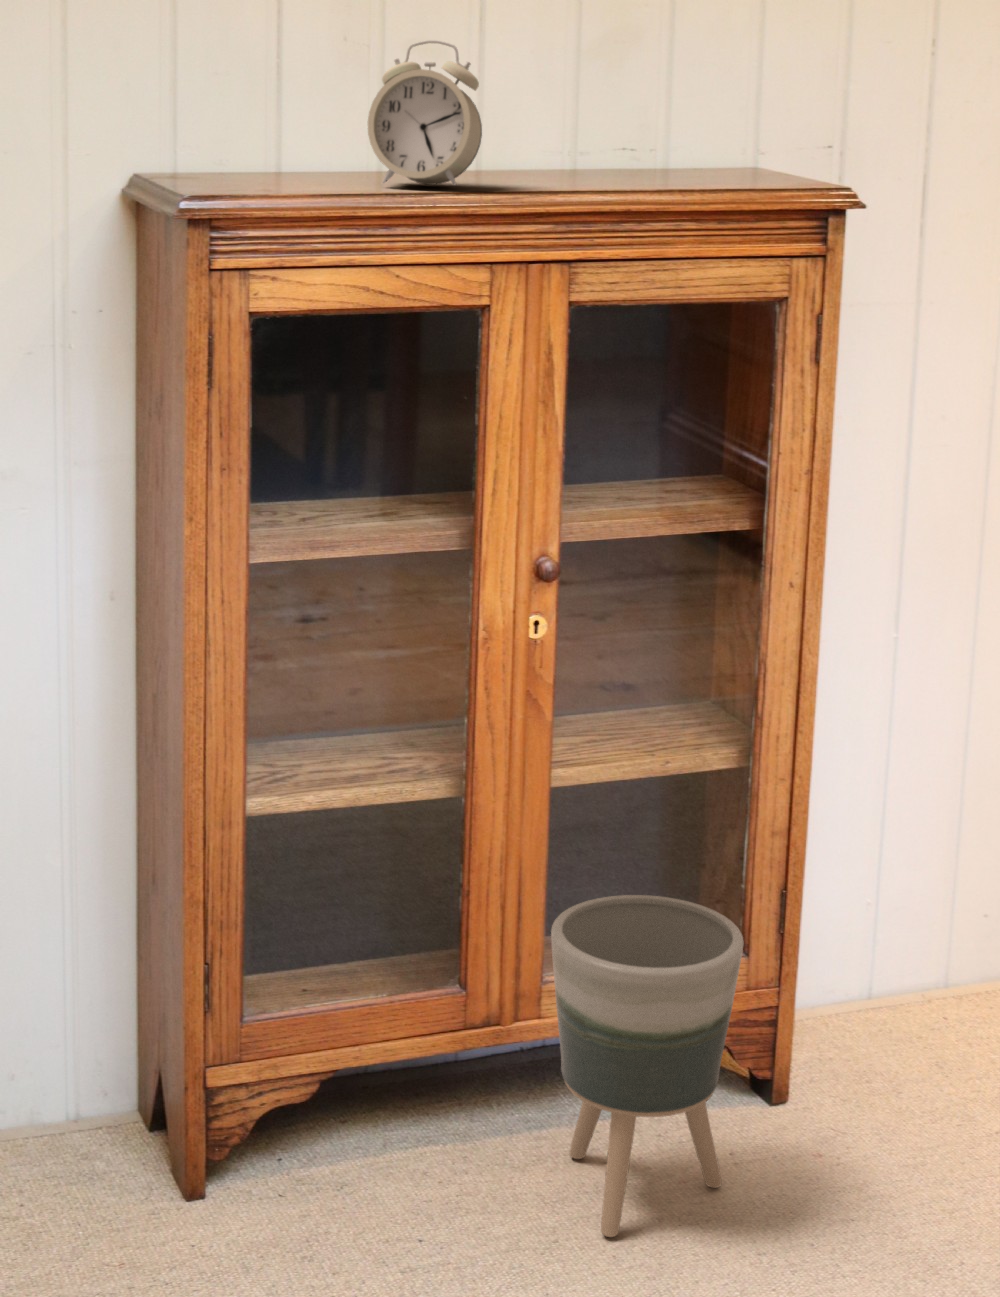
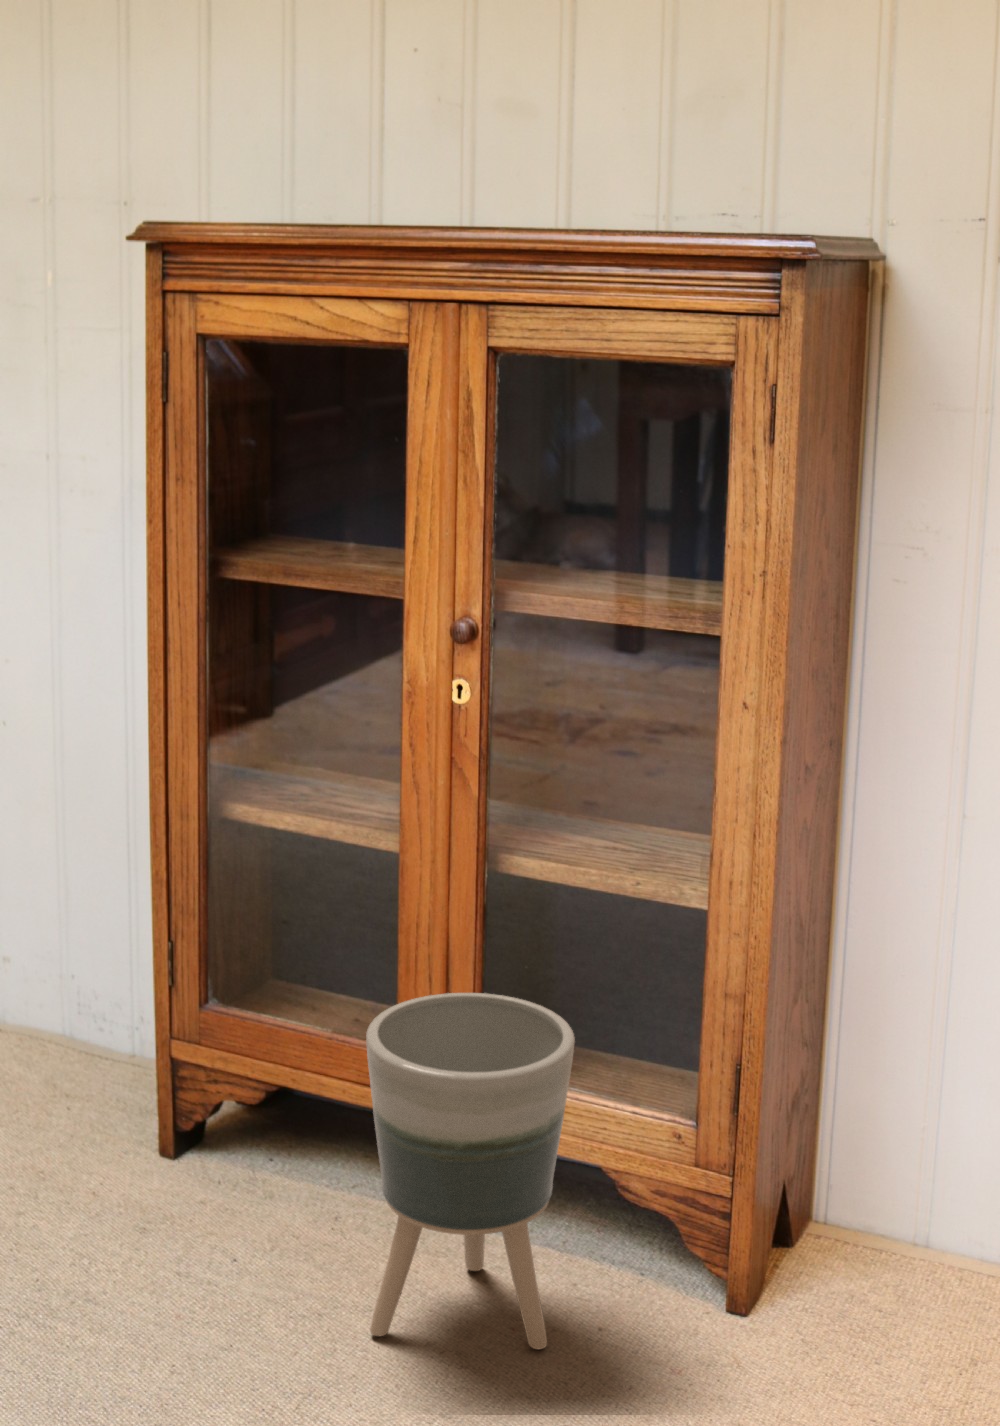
alarm clock: present [368,40,482,185] -> none [354,73,451,220]

